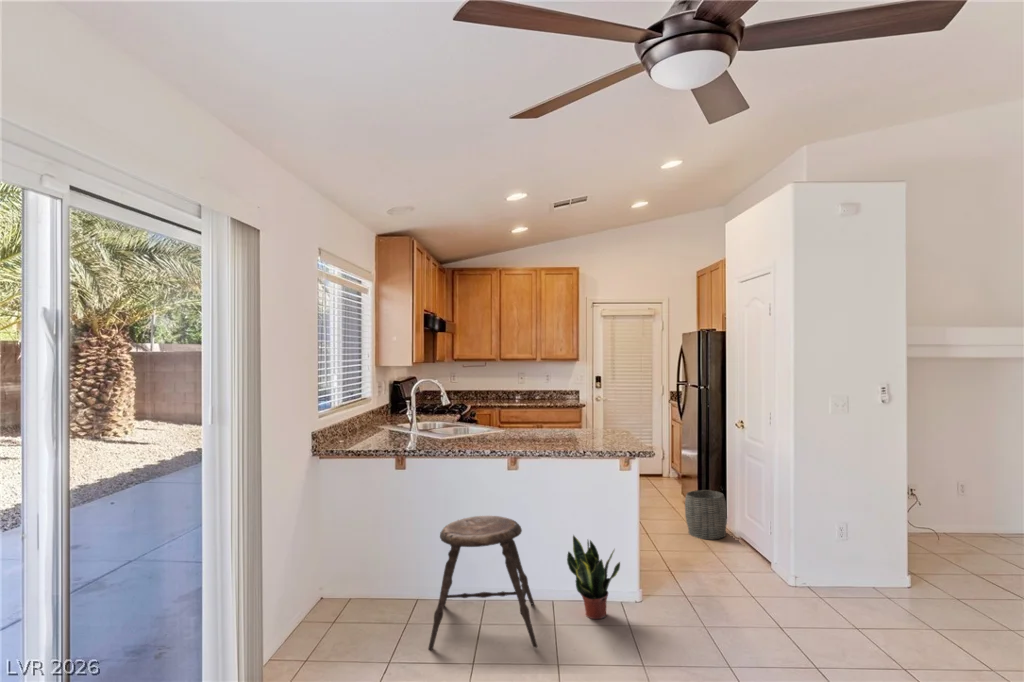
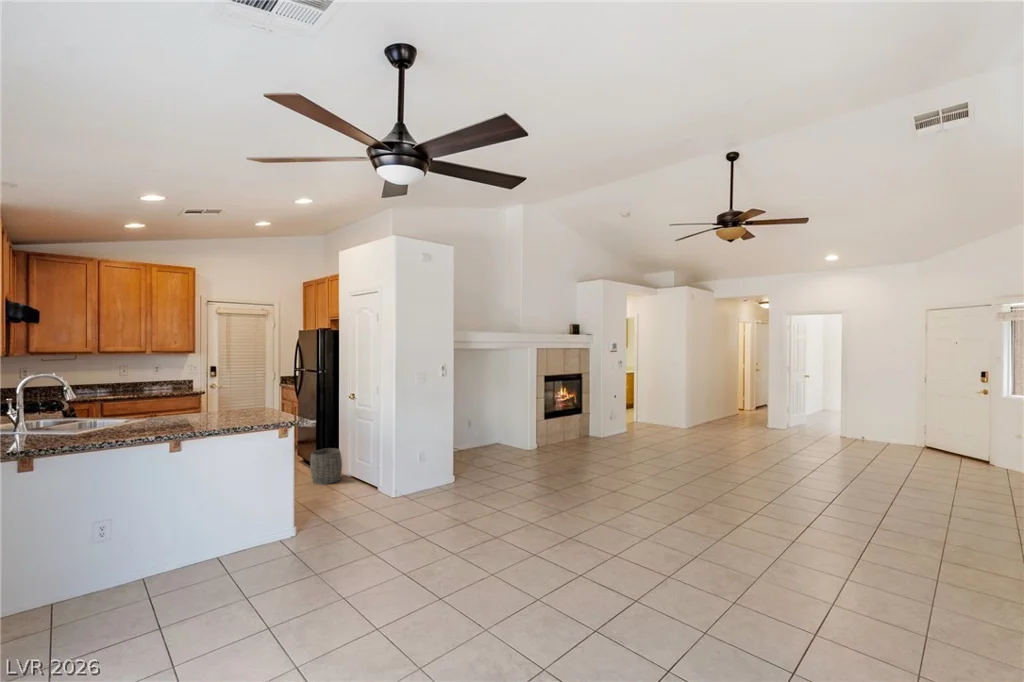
stool: present [428,516,537,650] -> none [94,493,222,633]
potted plant: present [567,536,620,619] -> none [235,495,284,558]

